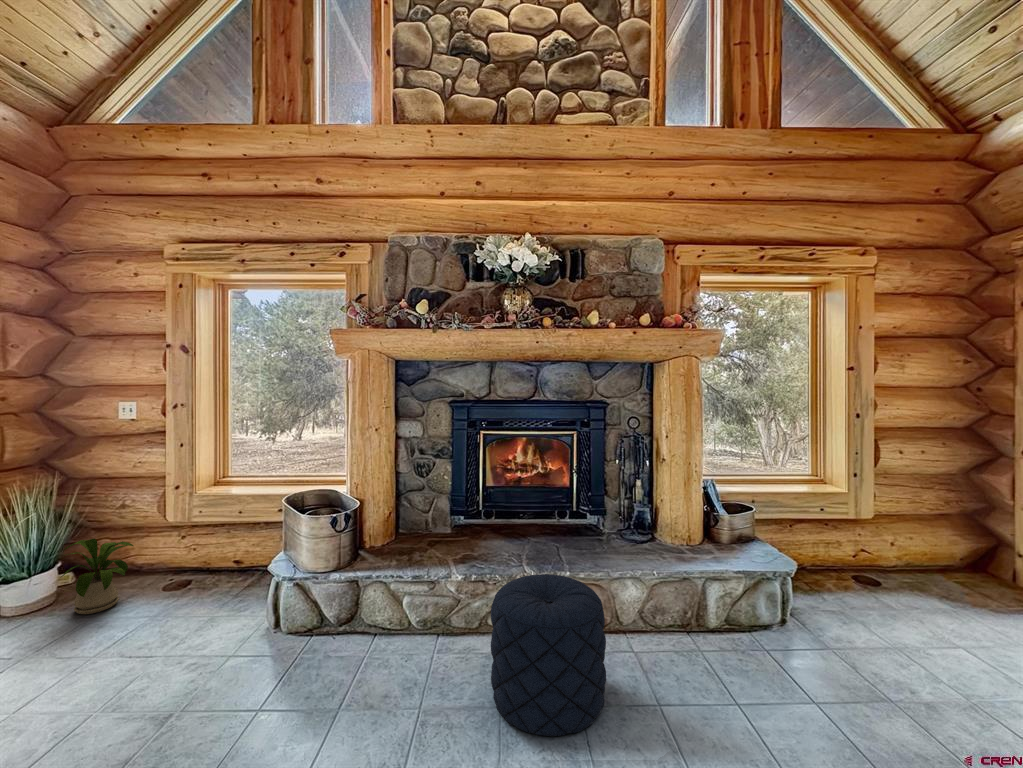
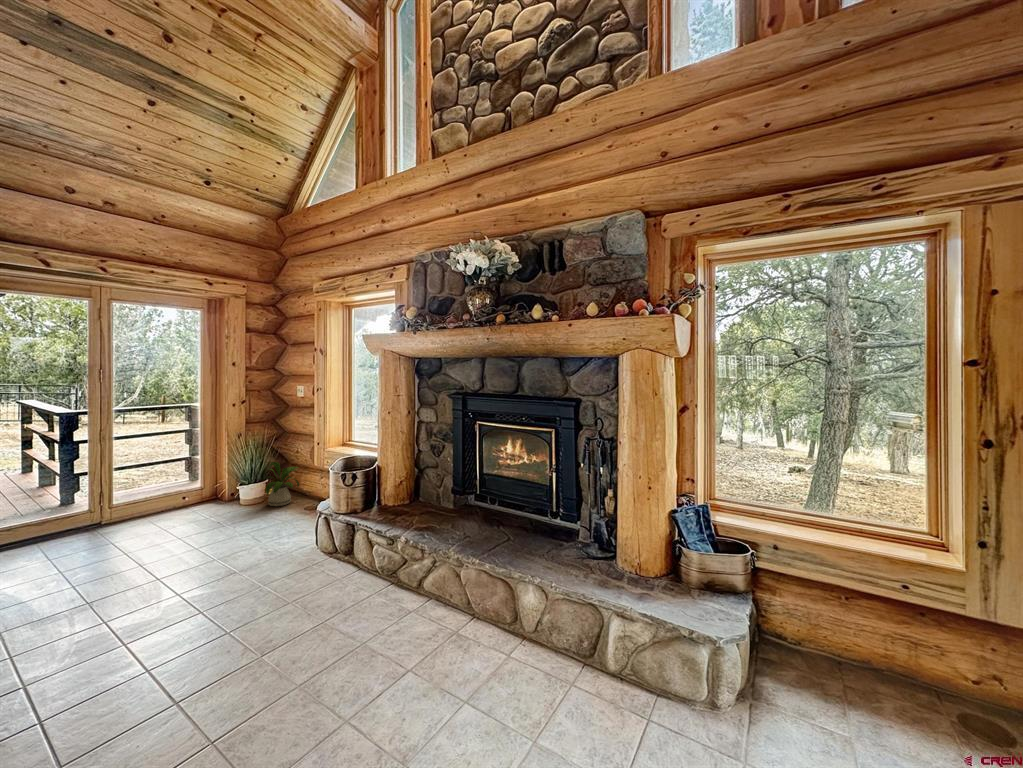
pouf: present [491,574,606,736] -> none [331,550,442,700]

